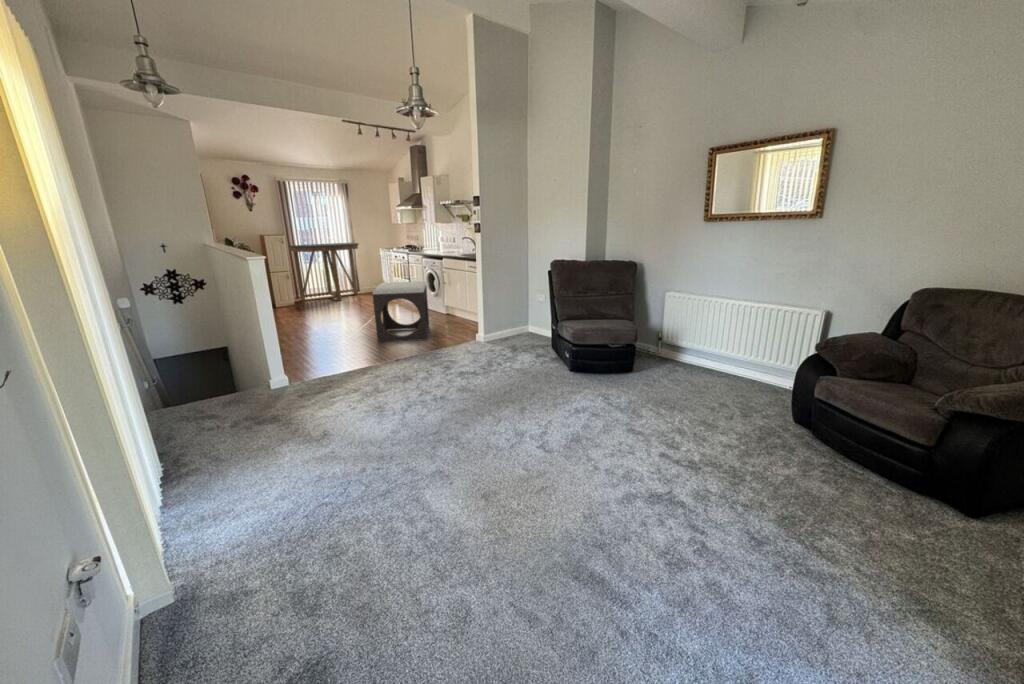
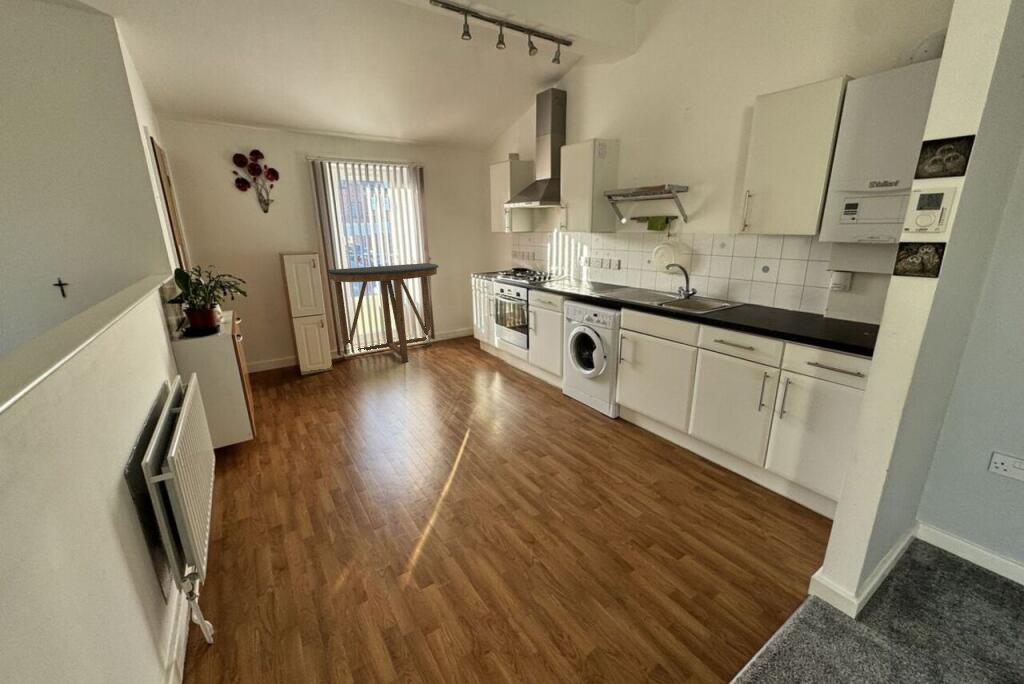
footstool: present [373,281,429,343] -> none [519,390,686,595]

